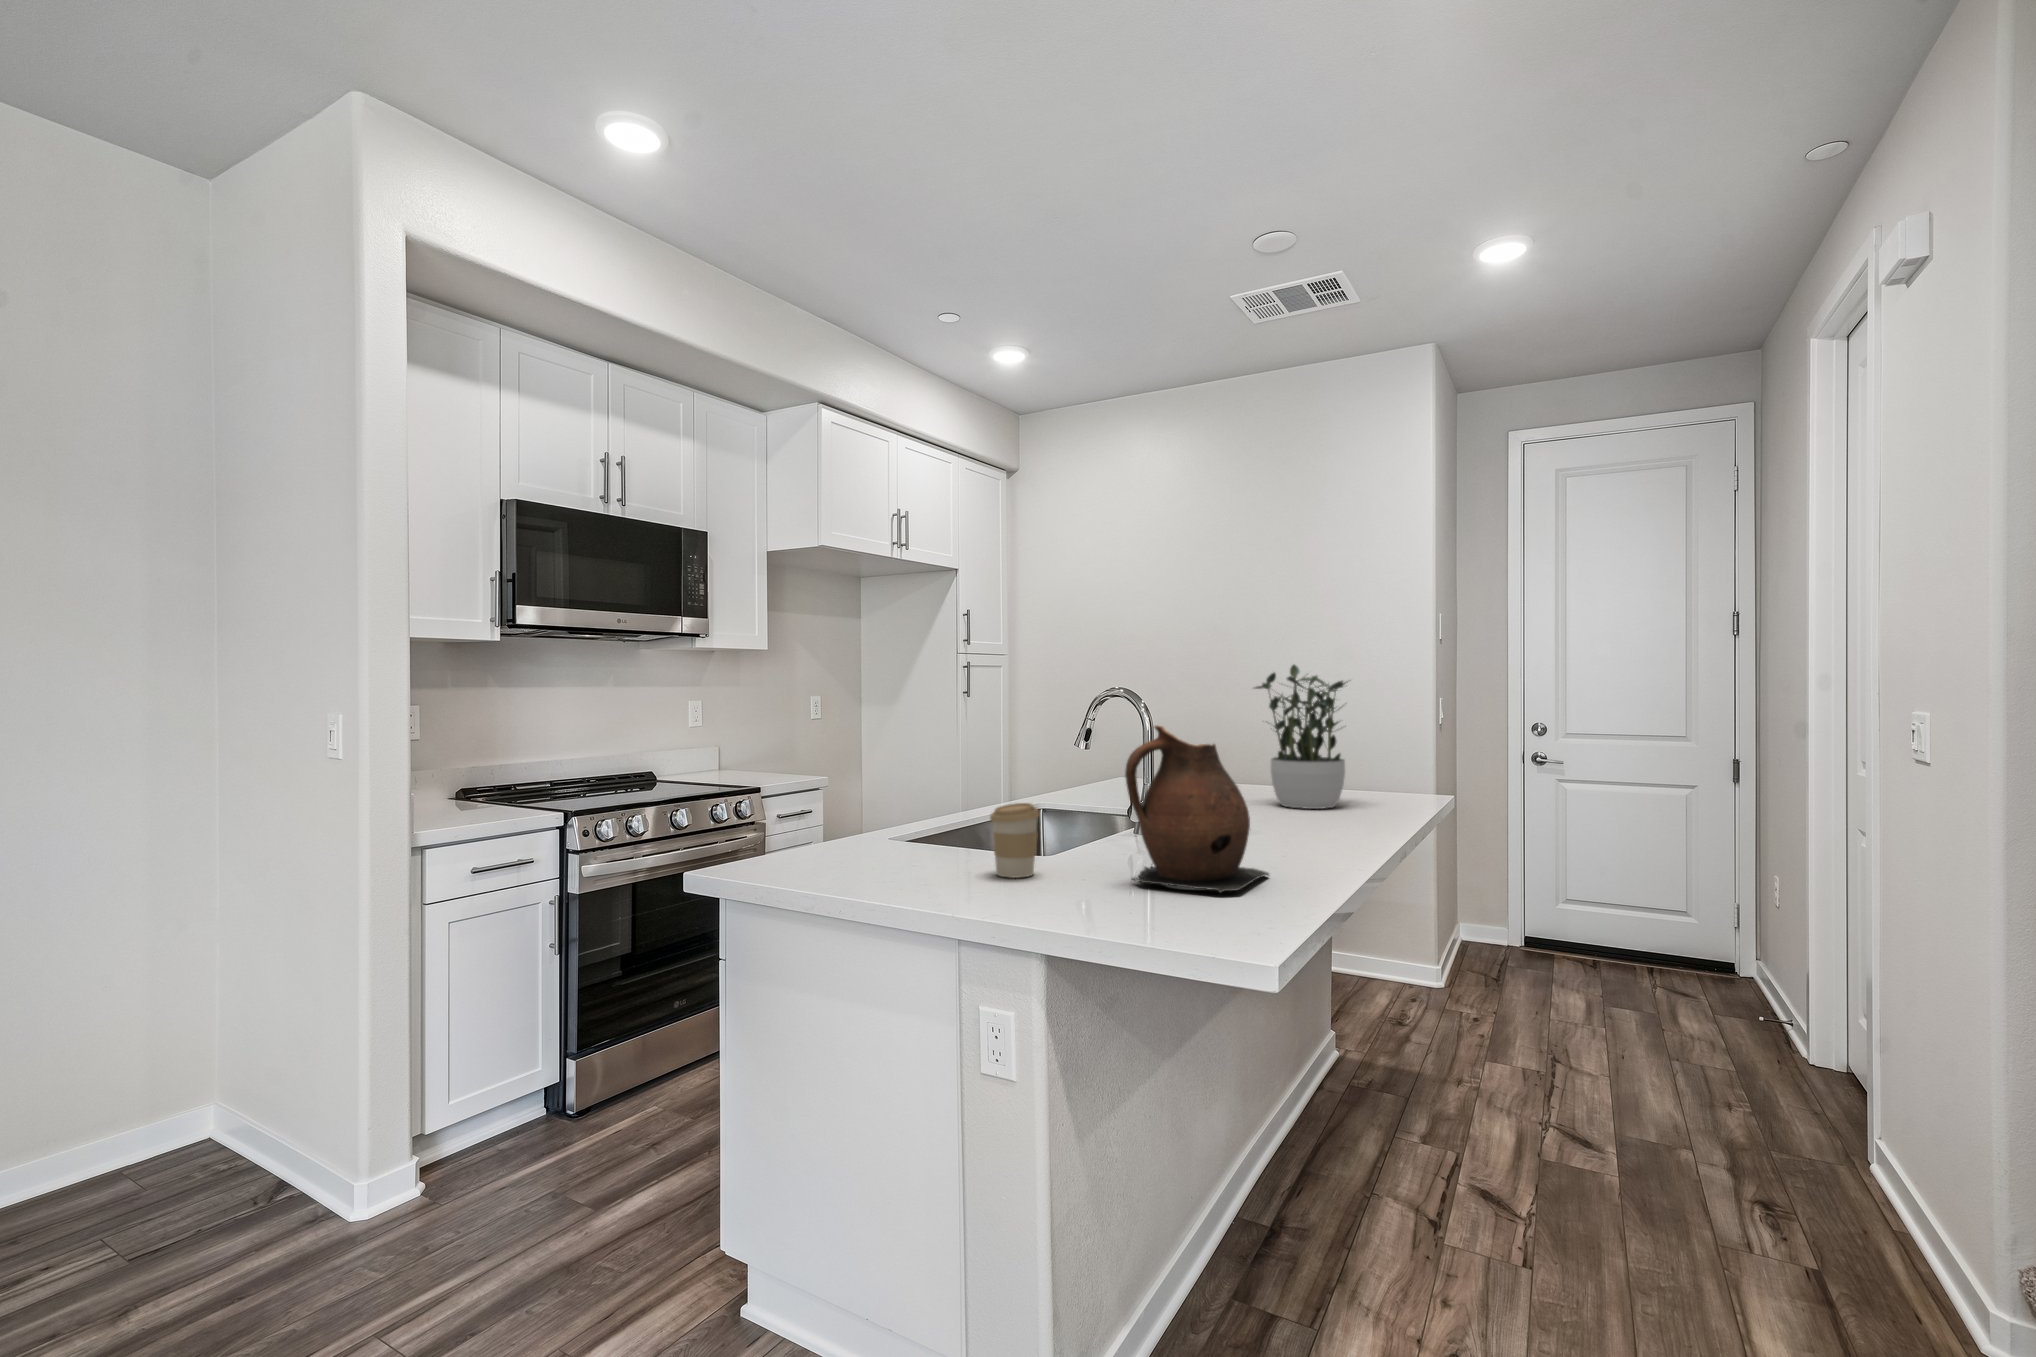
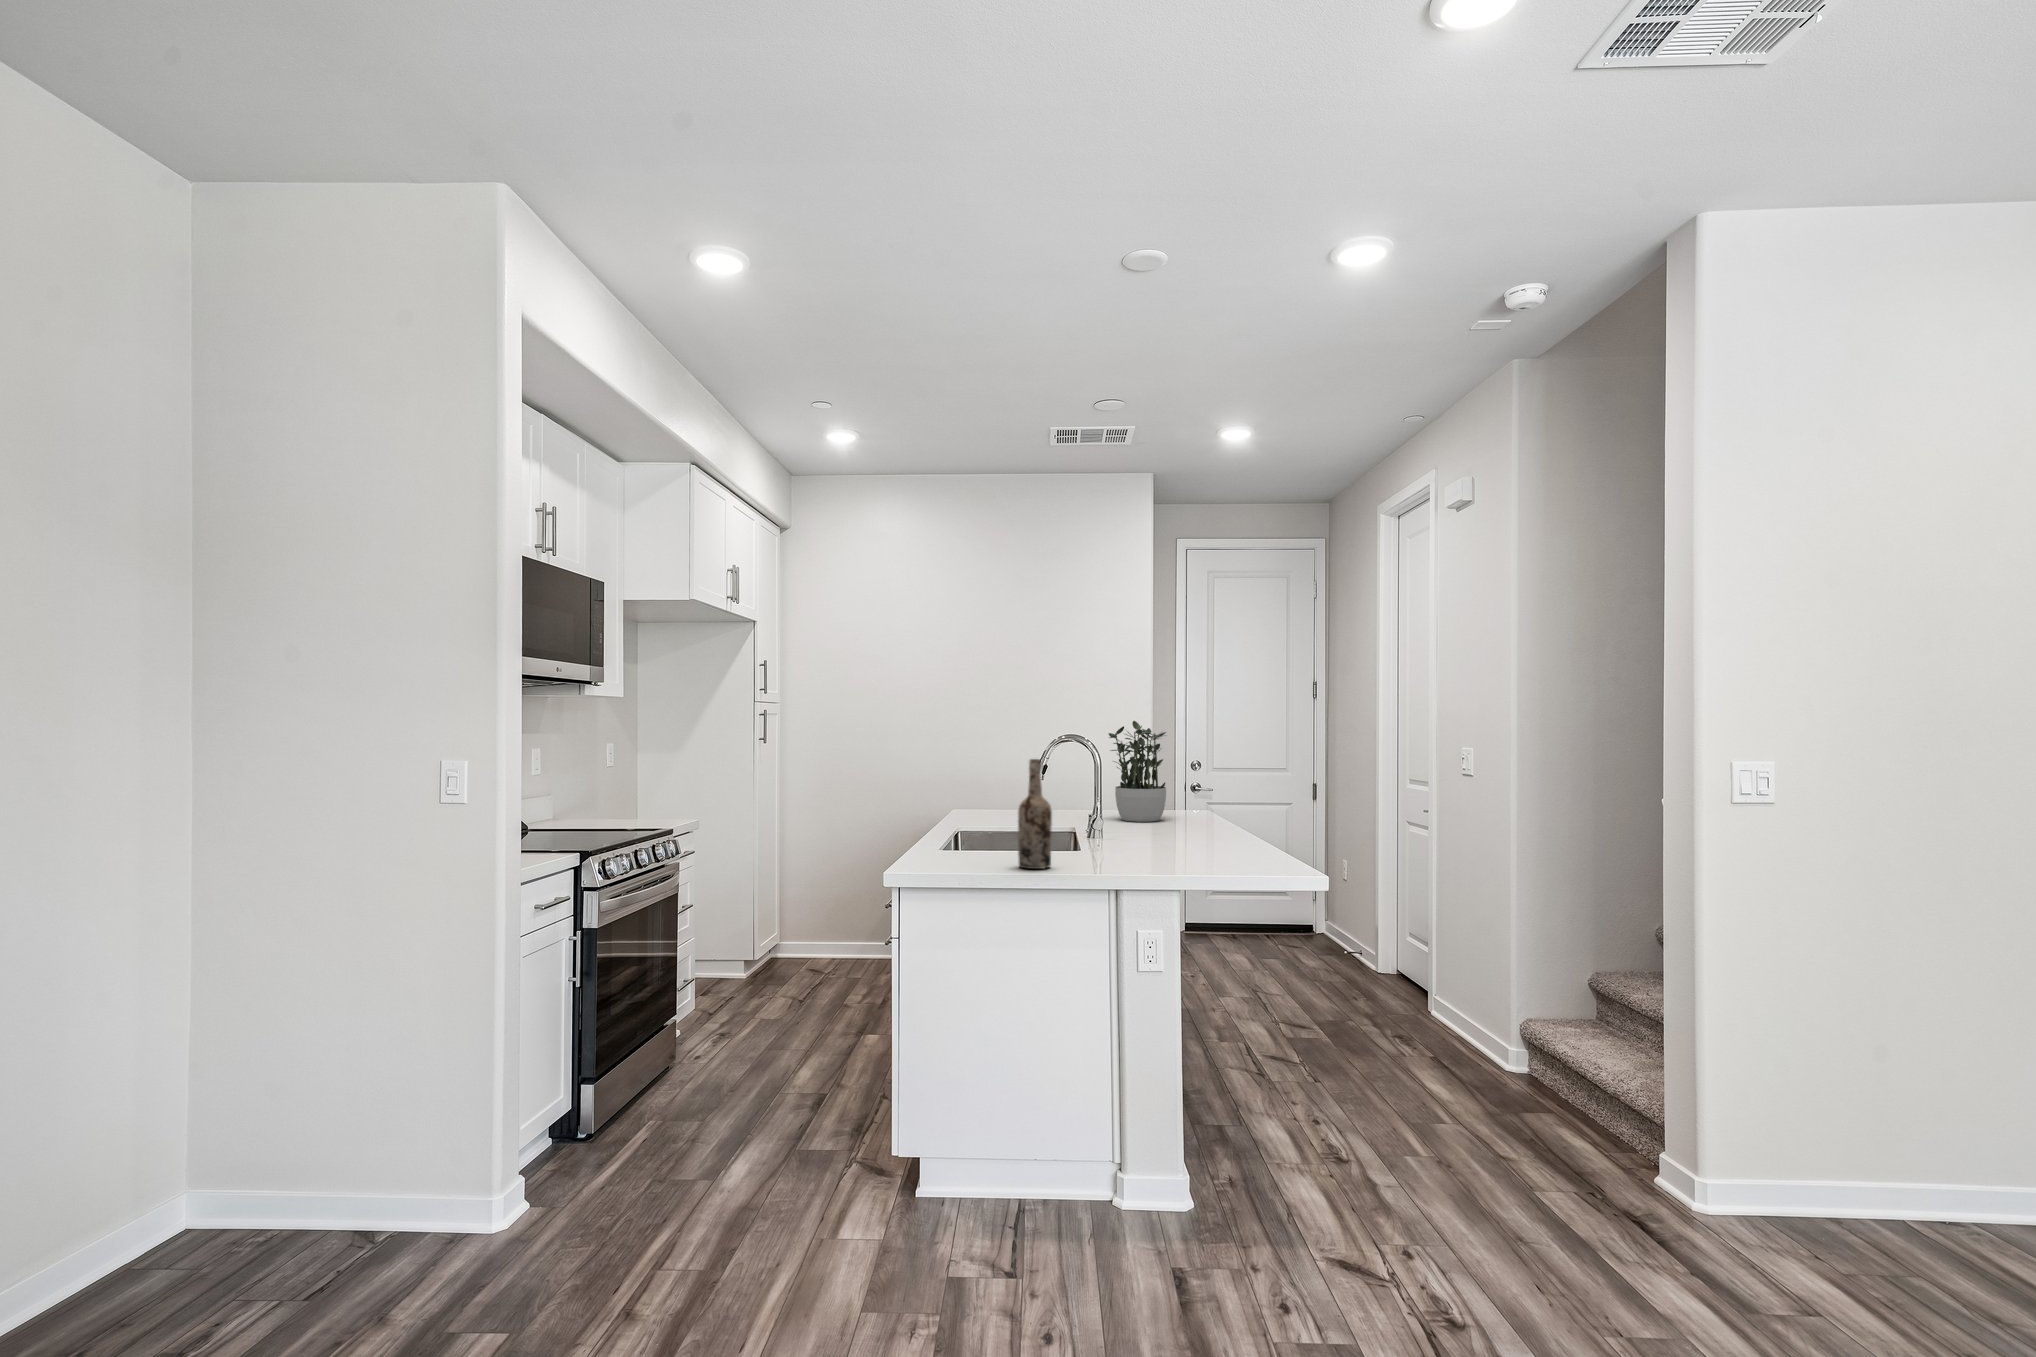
wine bottle: none [908,711,957,873] -> present [1018,759,1052,869]
ceramic pitcher: present [1125,725,1269,893] -> none [1156,766,1239,866]
coffee cup: present [990,803,1039,878] -> none [1075,819,1108,867]

